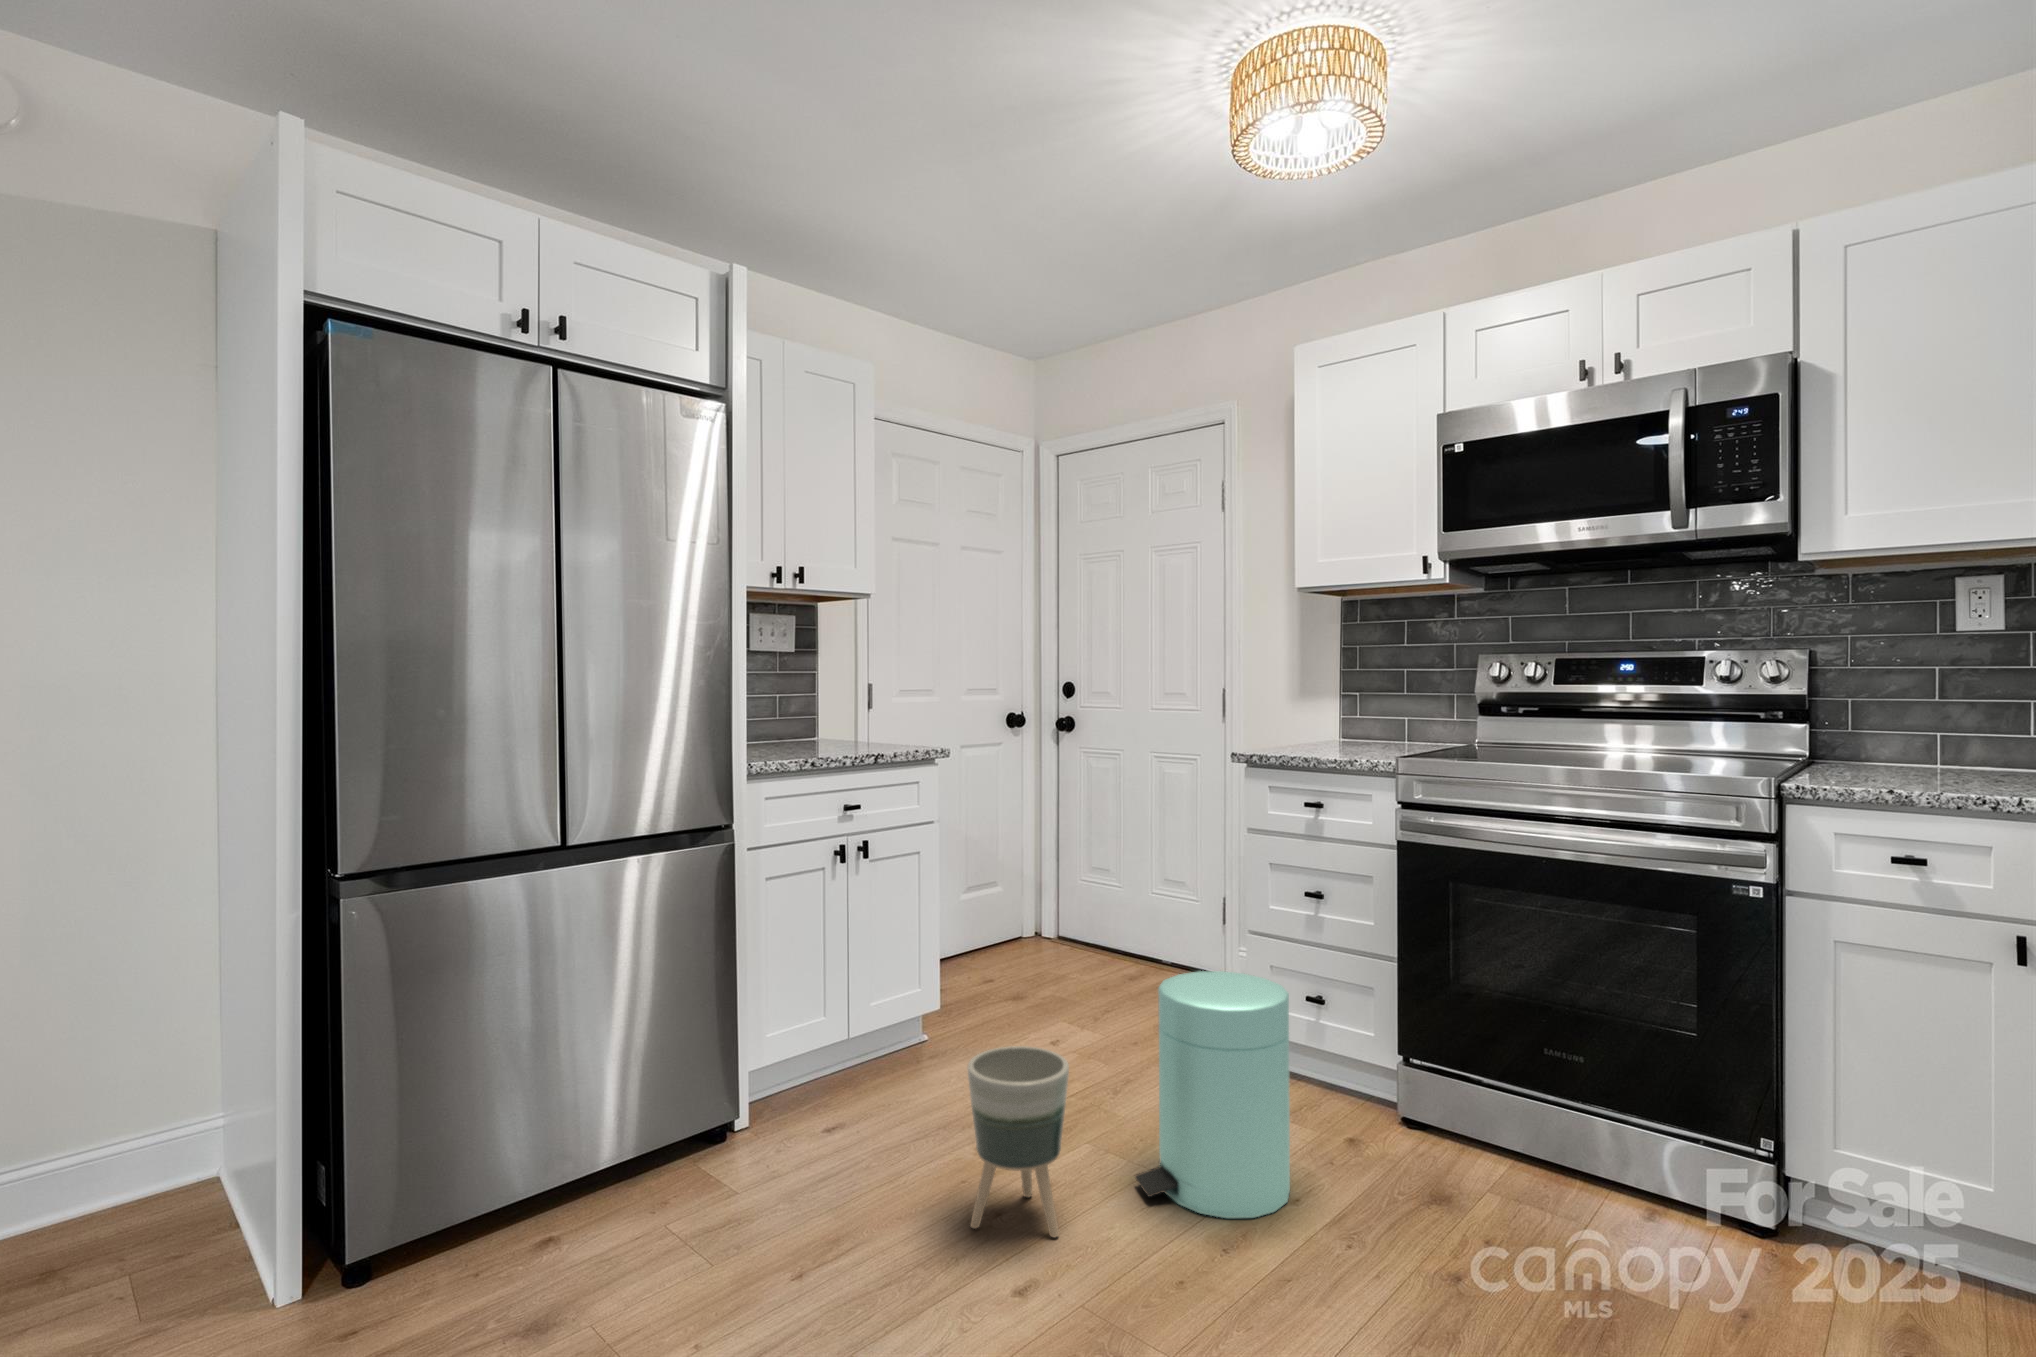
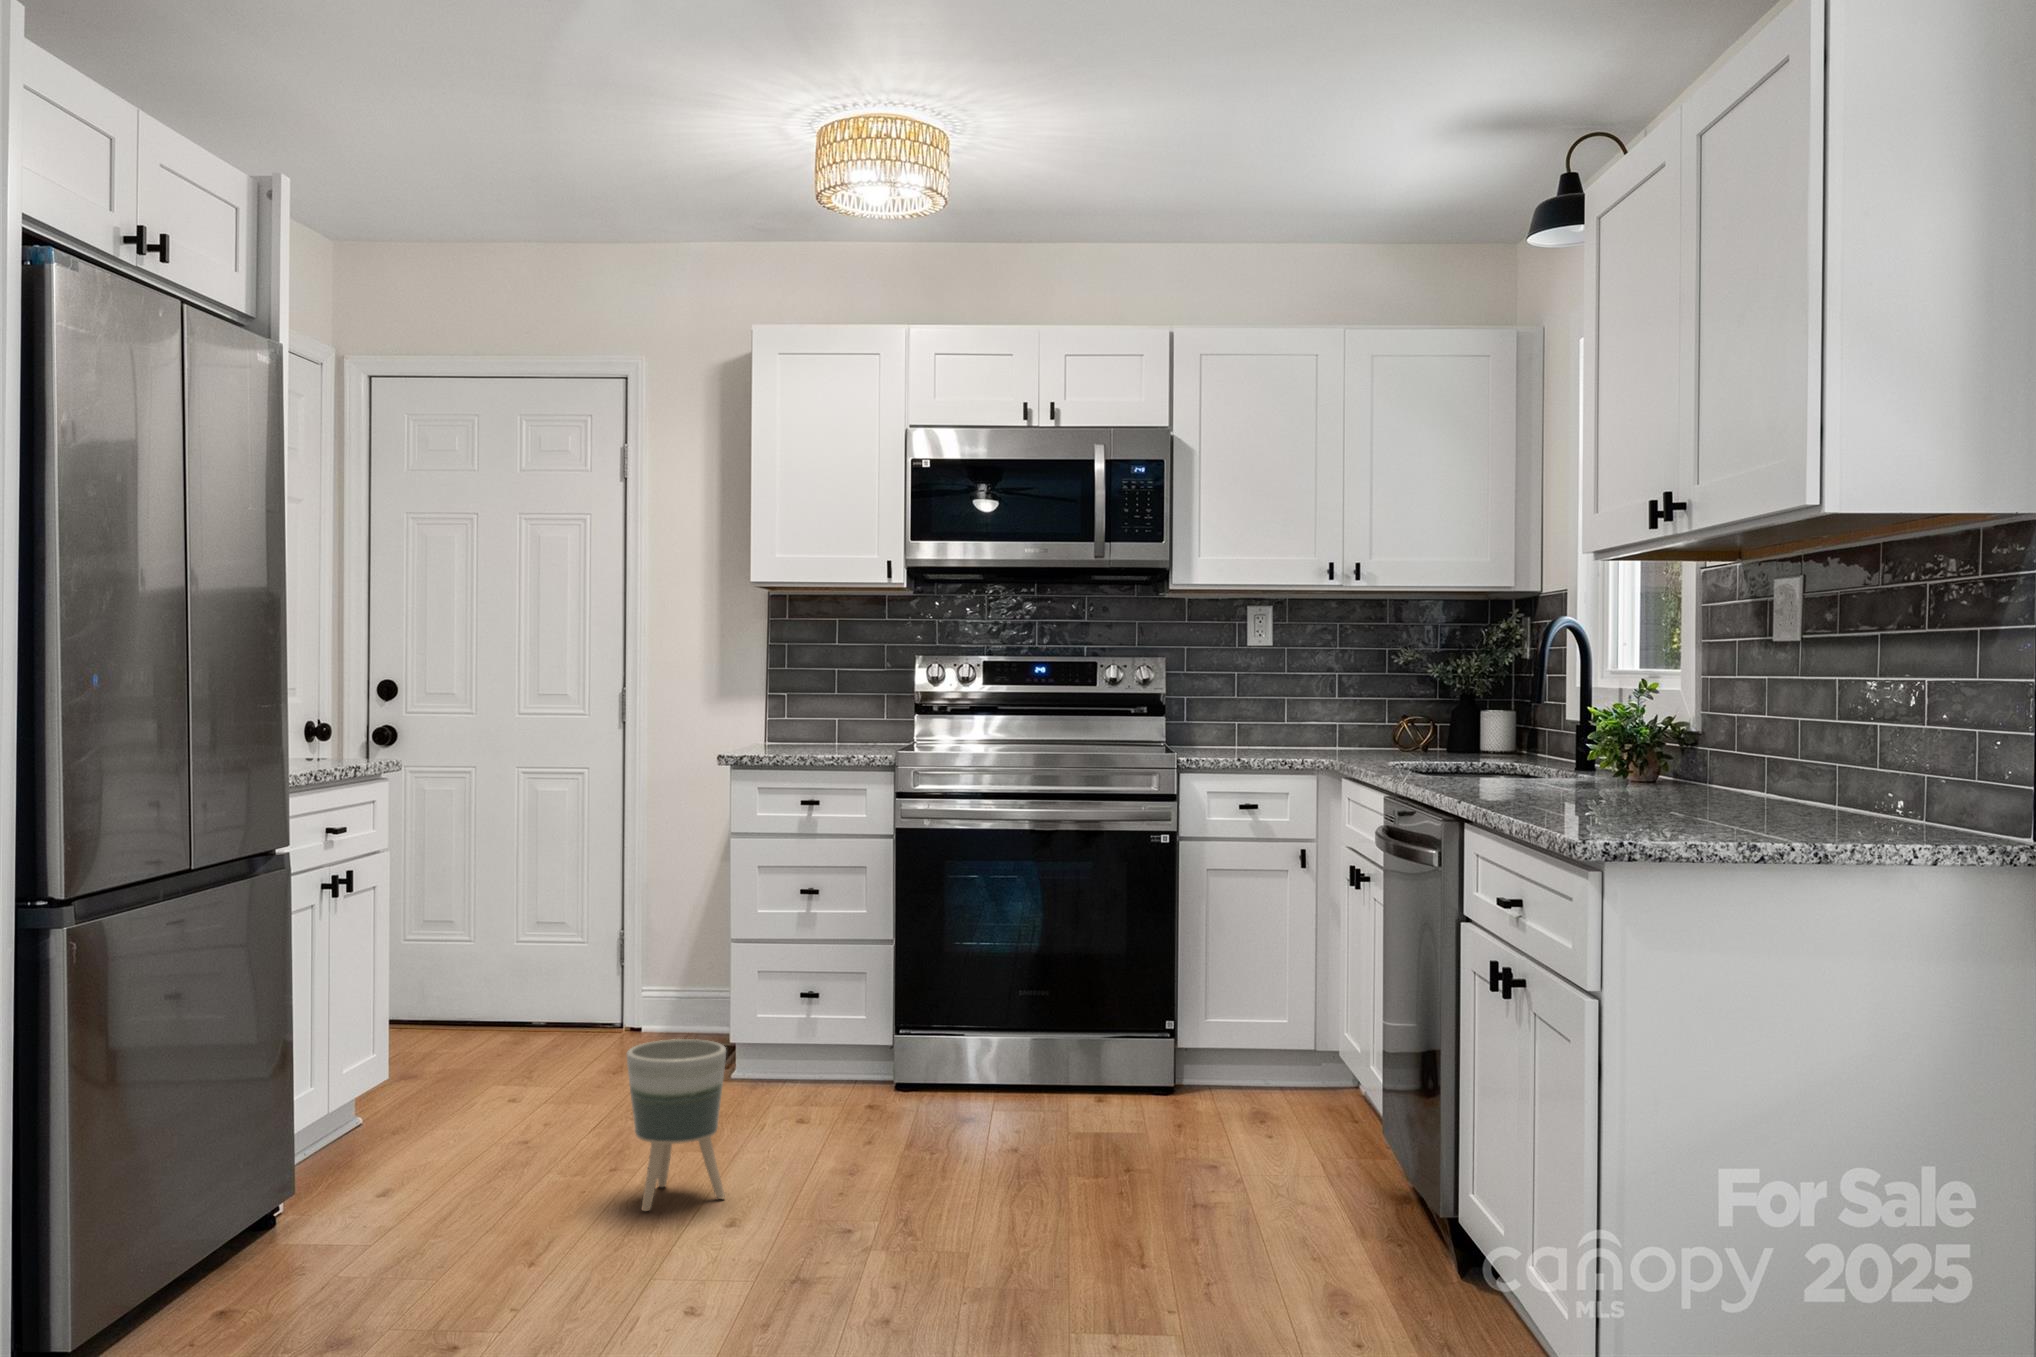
trash can: present [1135,971,1290,1218] -> none [743,955,872,1162]

